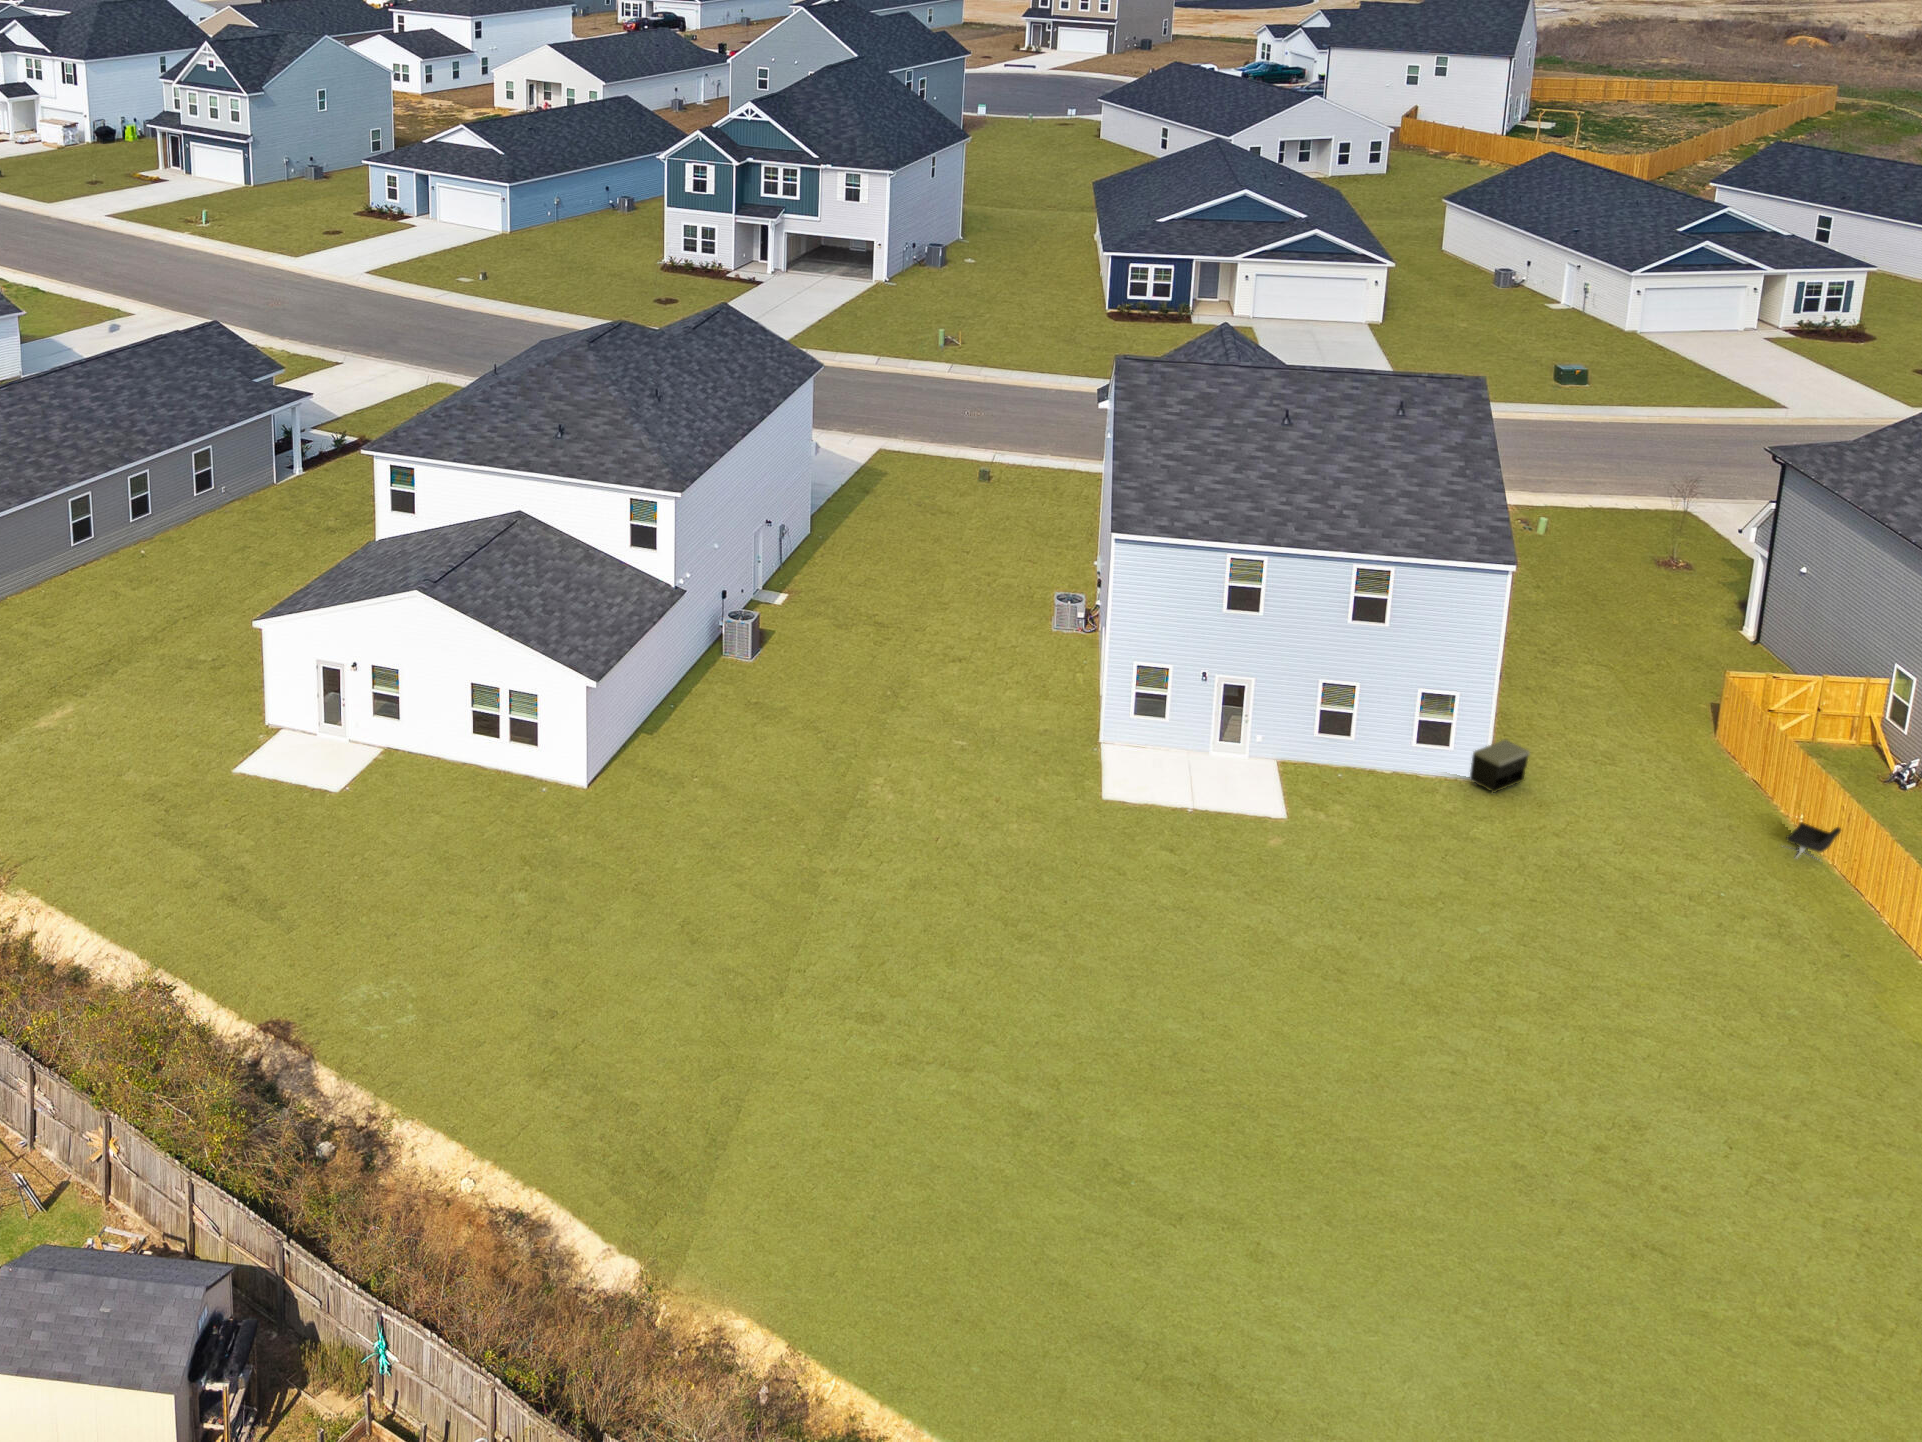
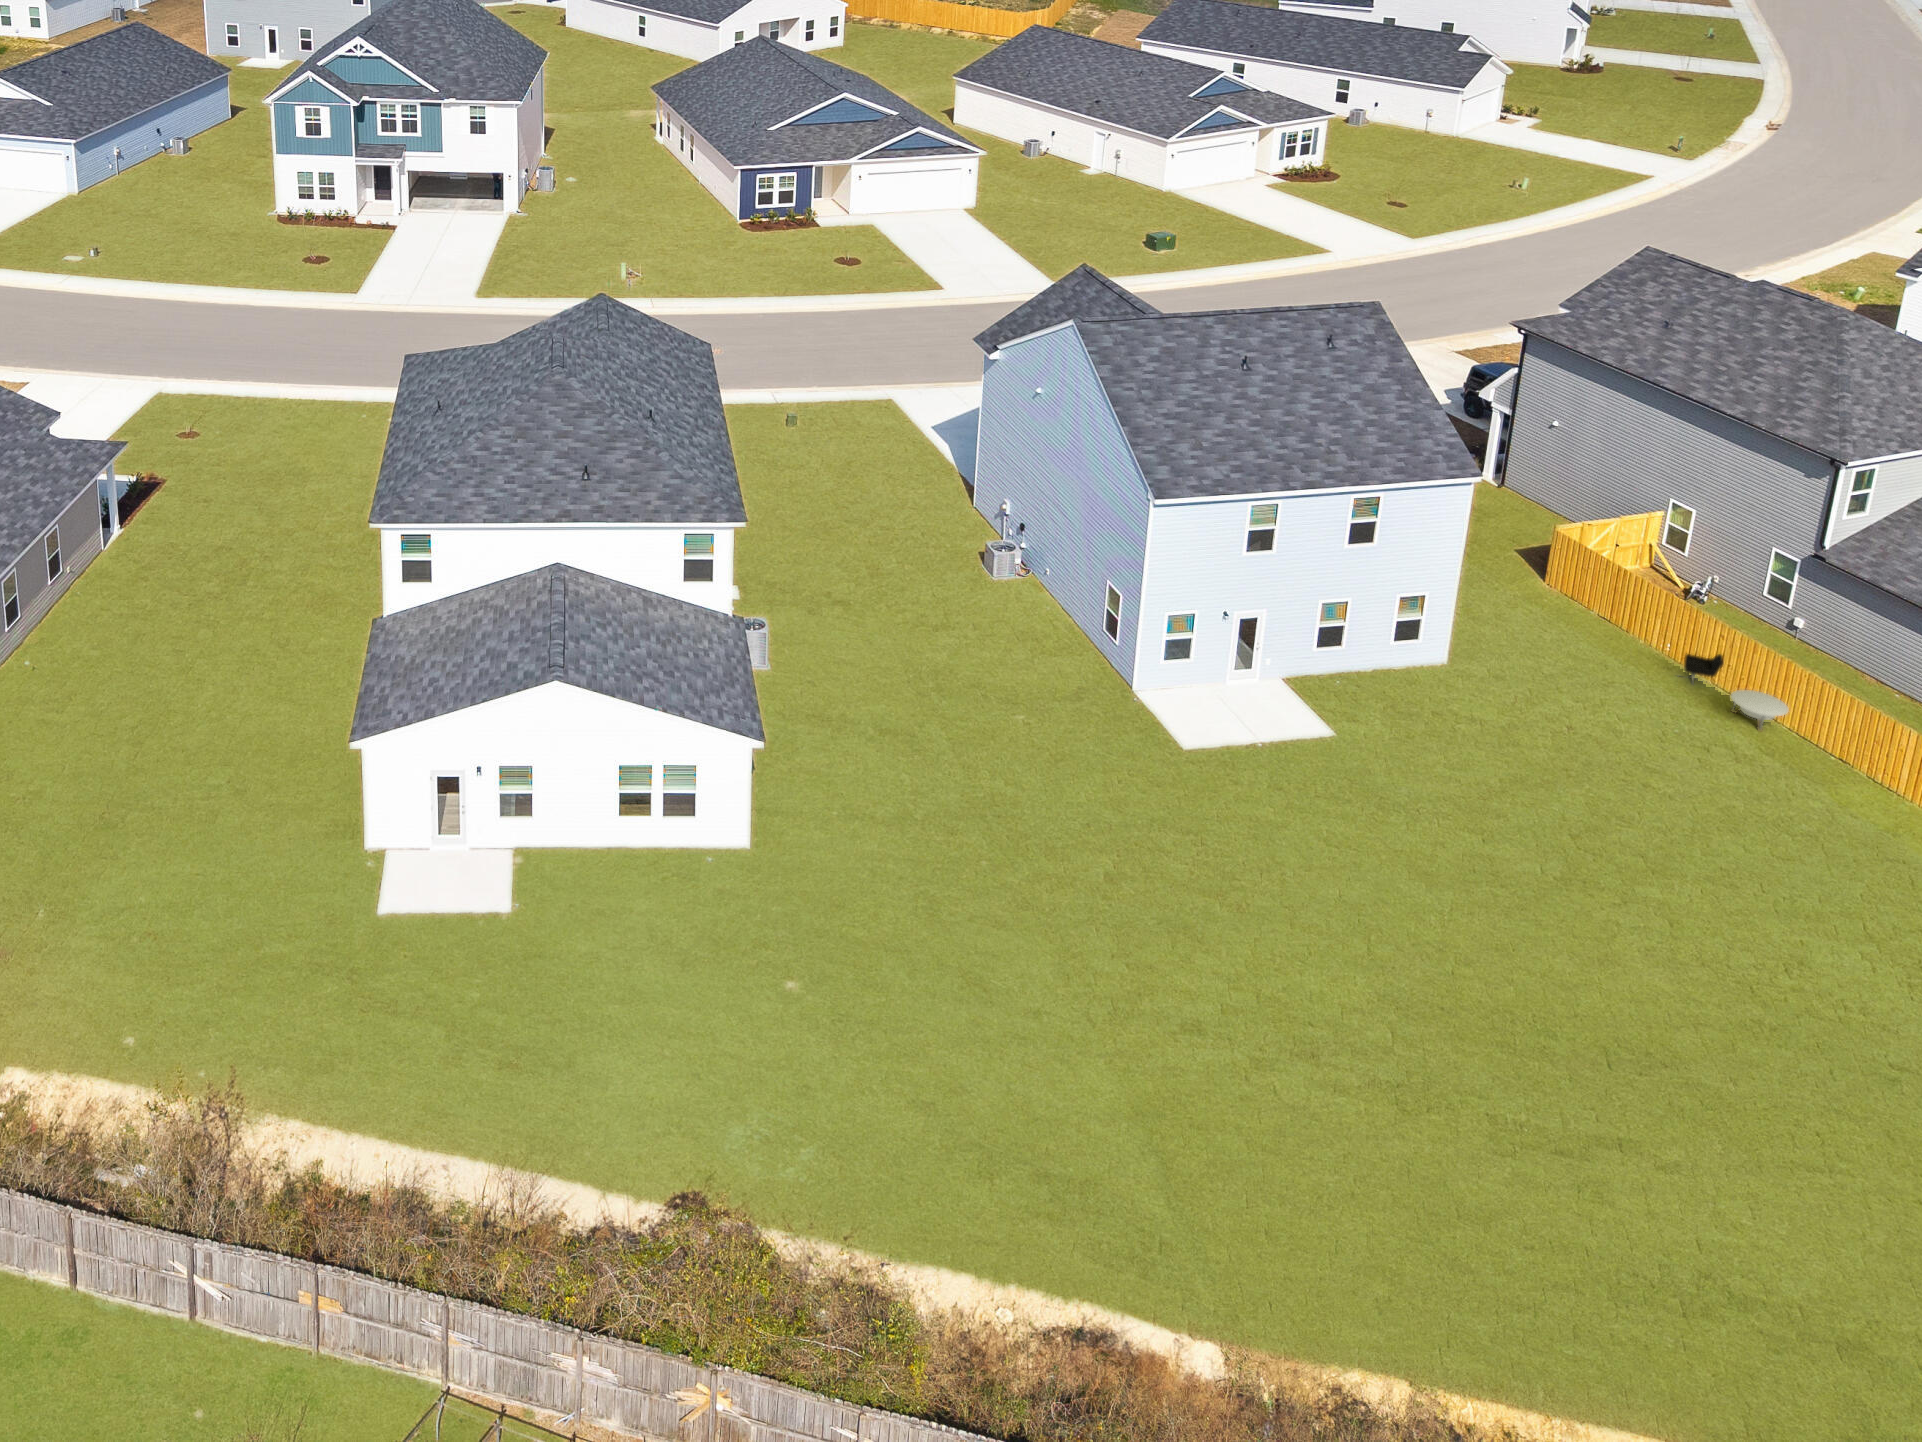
storage bench: present [1470,740,1530,793] -> none [1438,624,1481,674]
round table: none [1816,868,1889,919] -> present [1731,690,1789,731]

